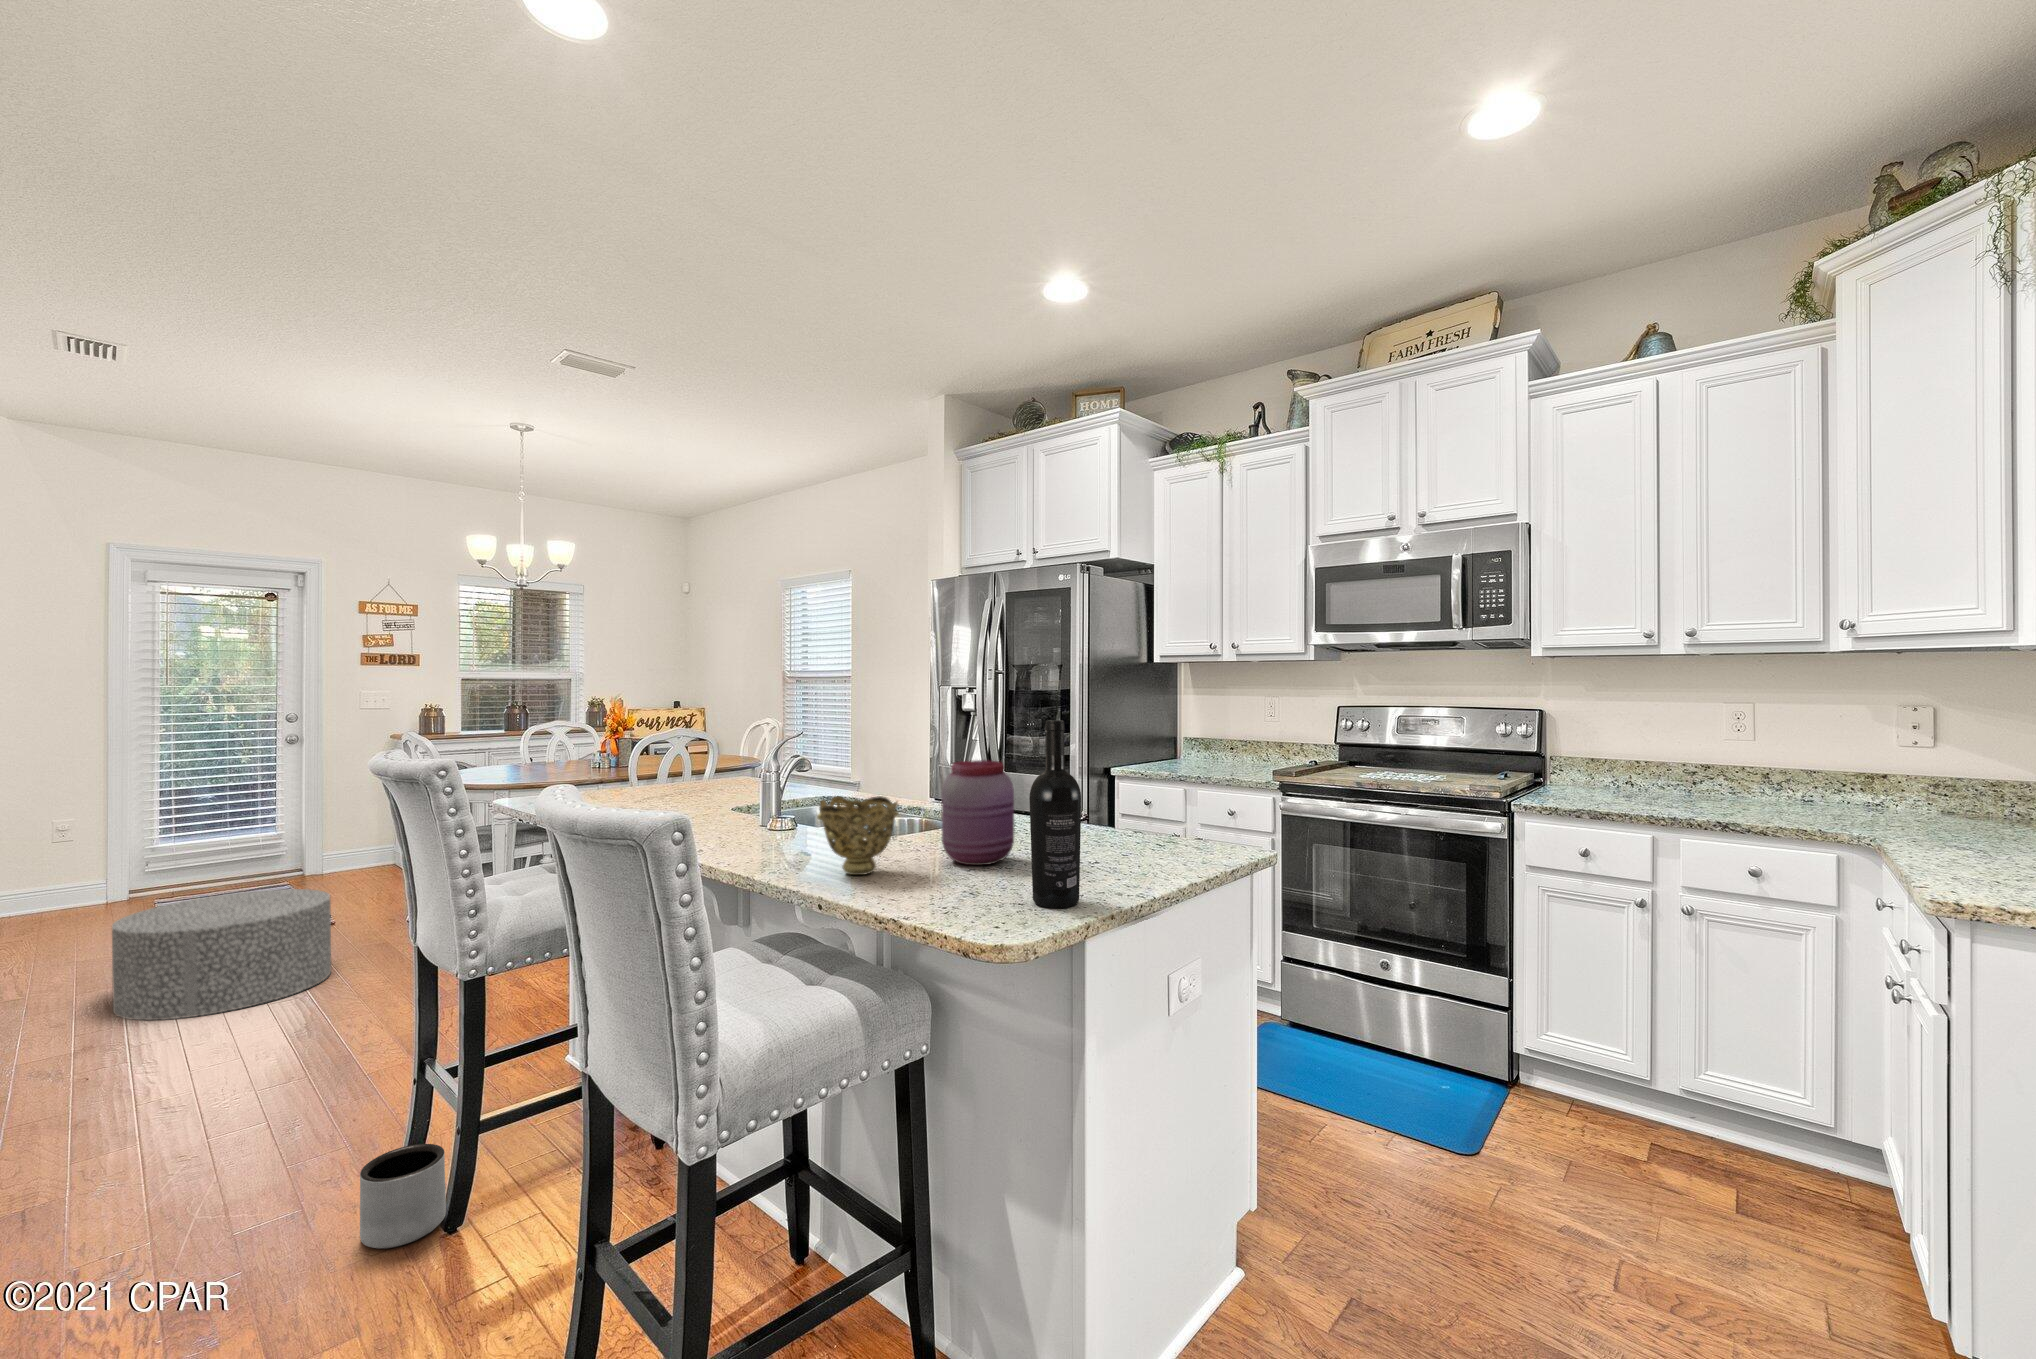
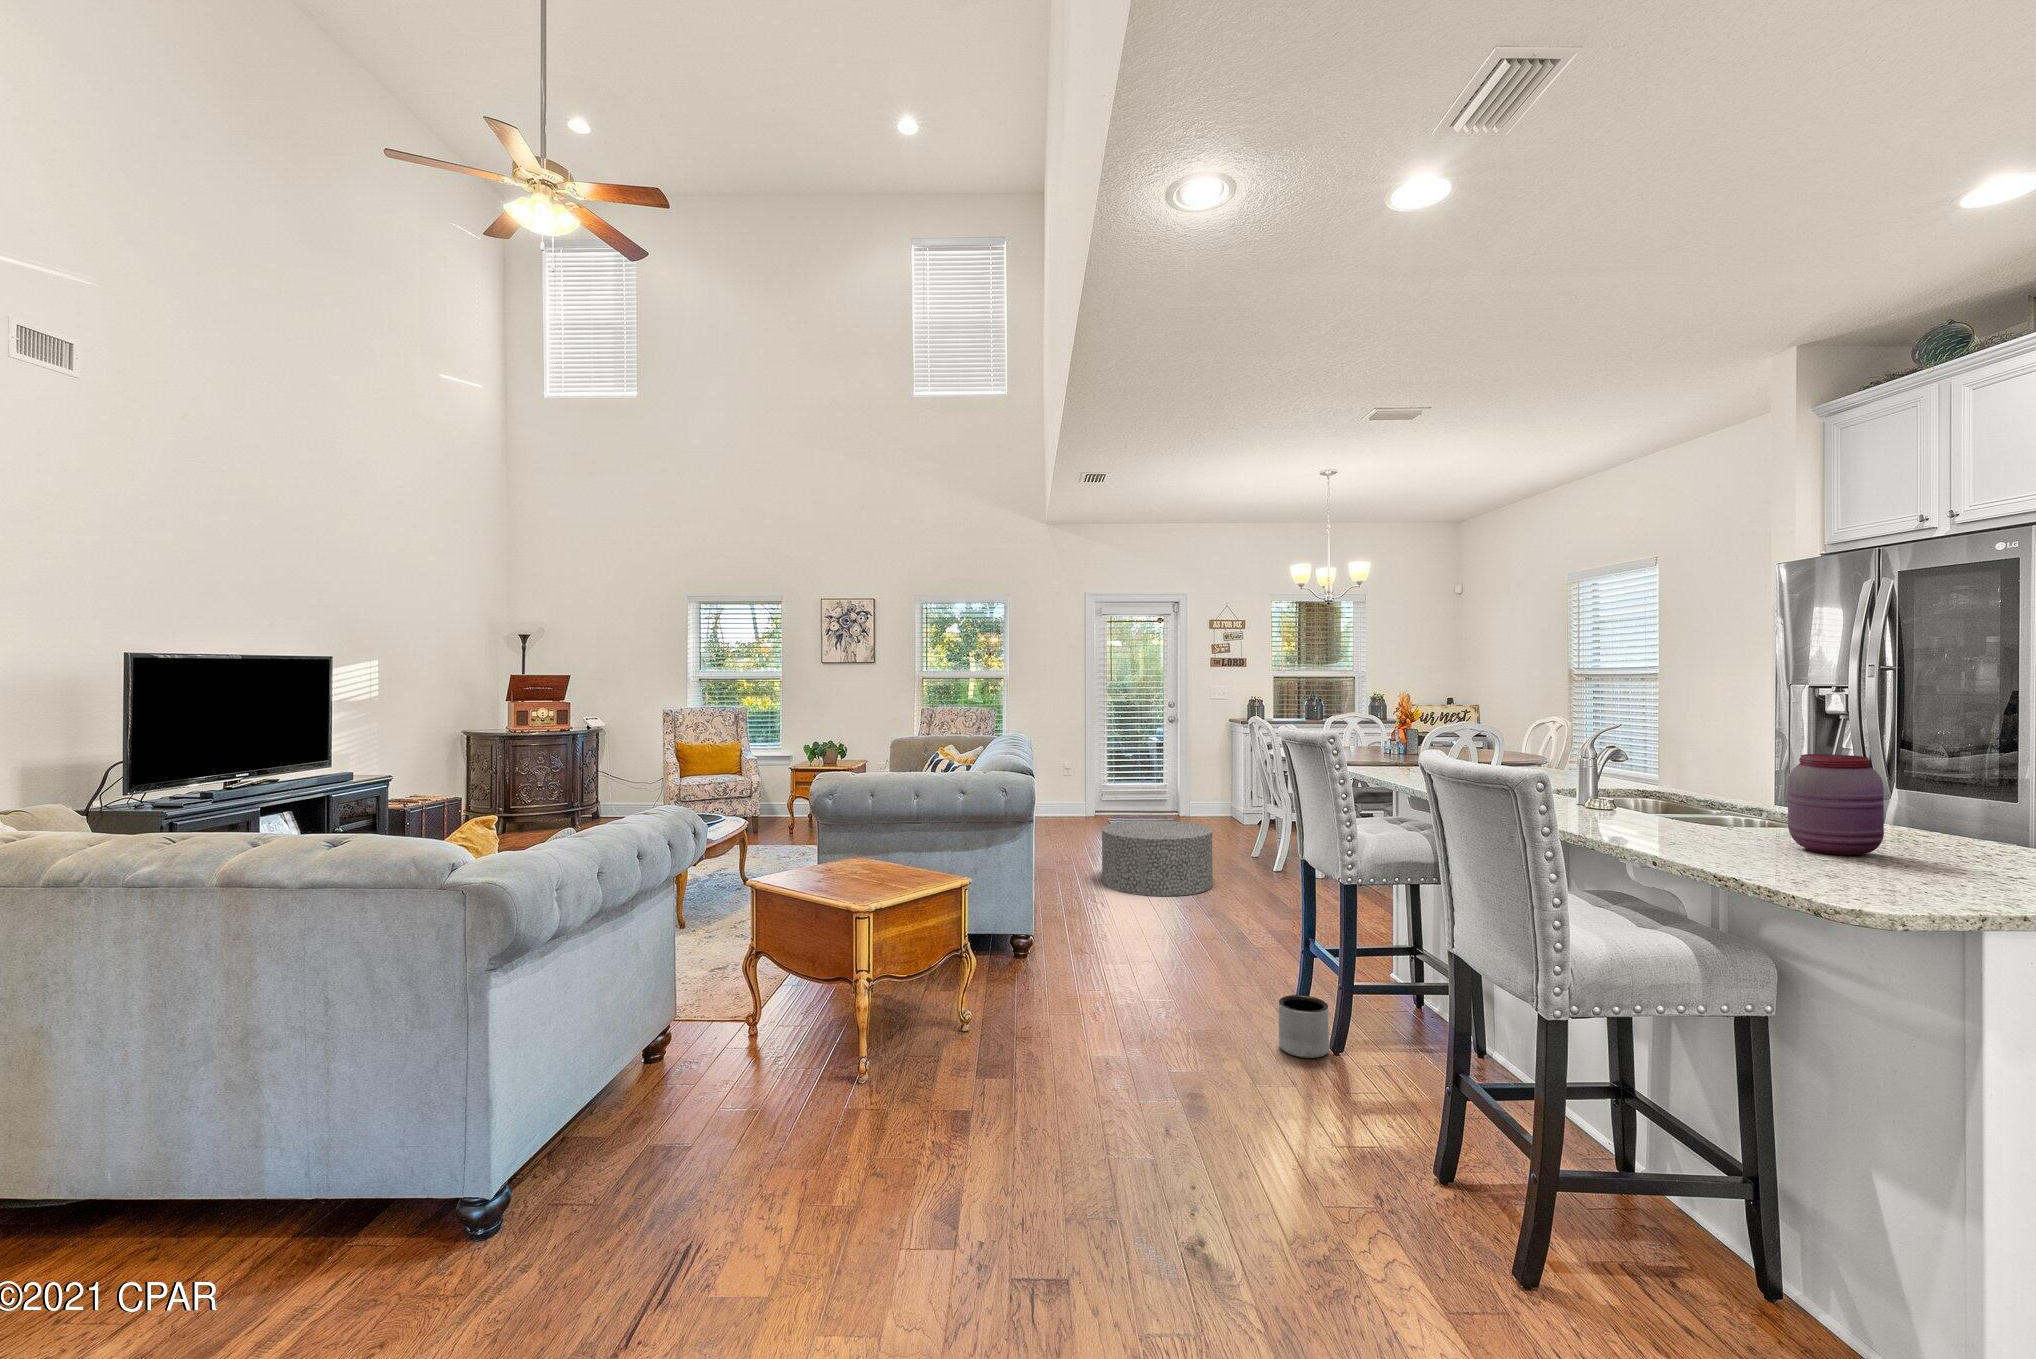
wine bottle: present [1029,720,1081,908] -> none [1897,714,1969,894]
decorative bowl: present [817,796,899,875] -> none [1649,776,1737,845]

